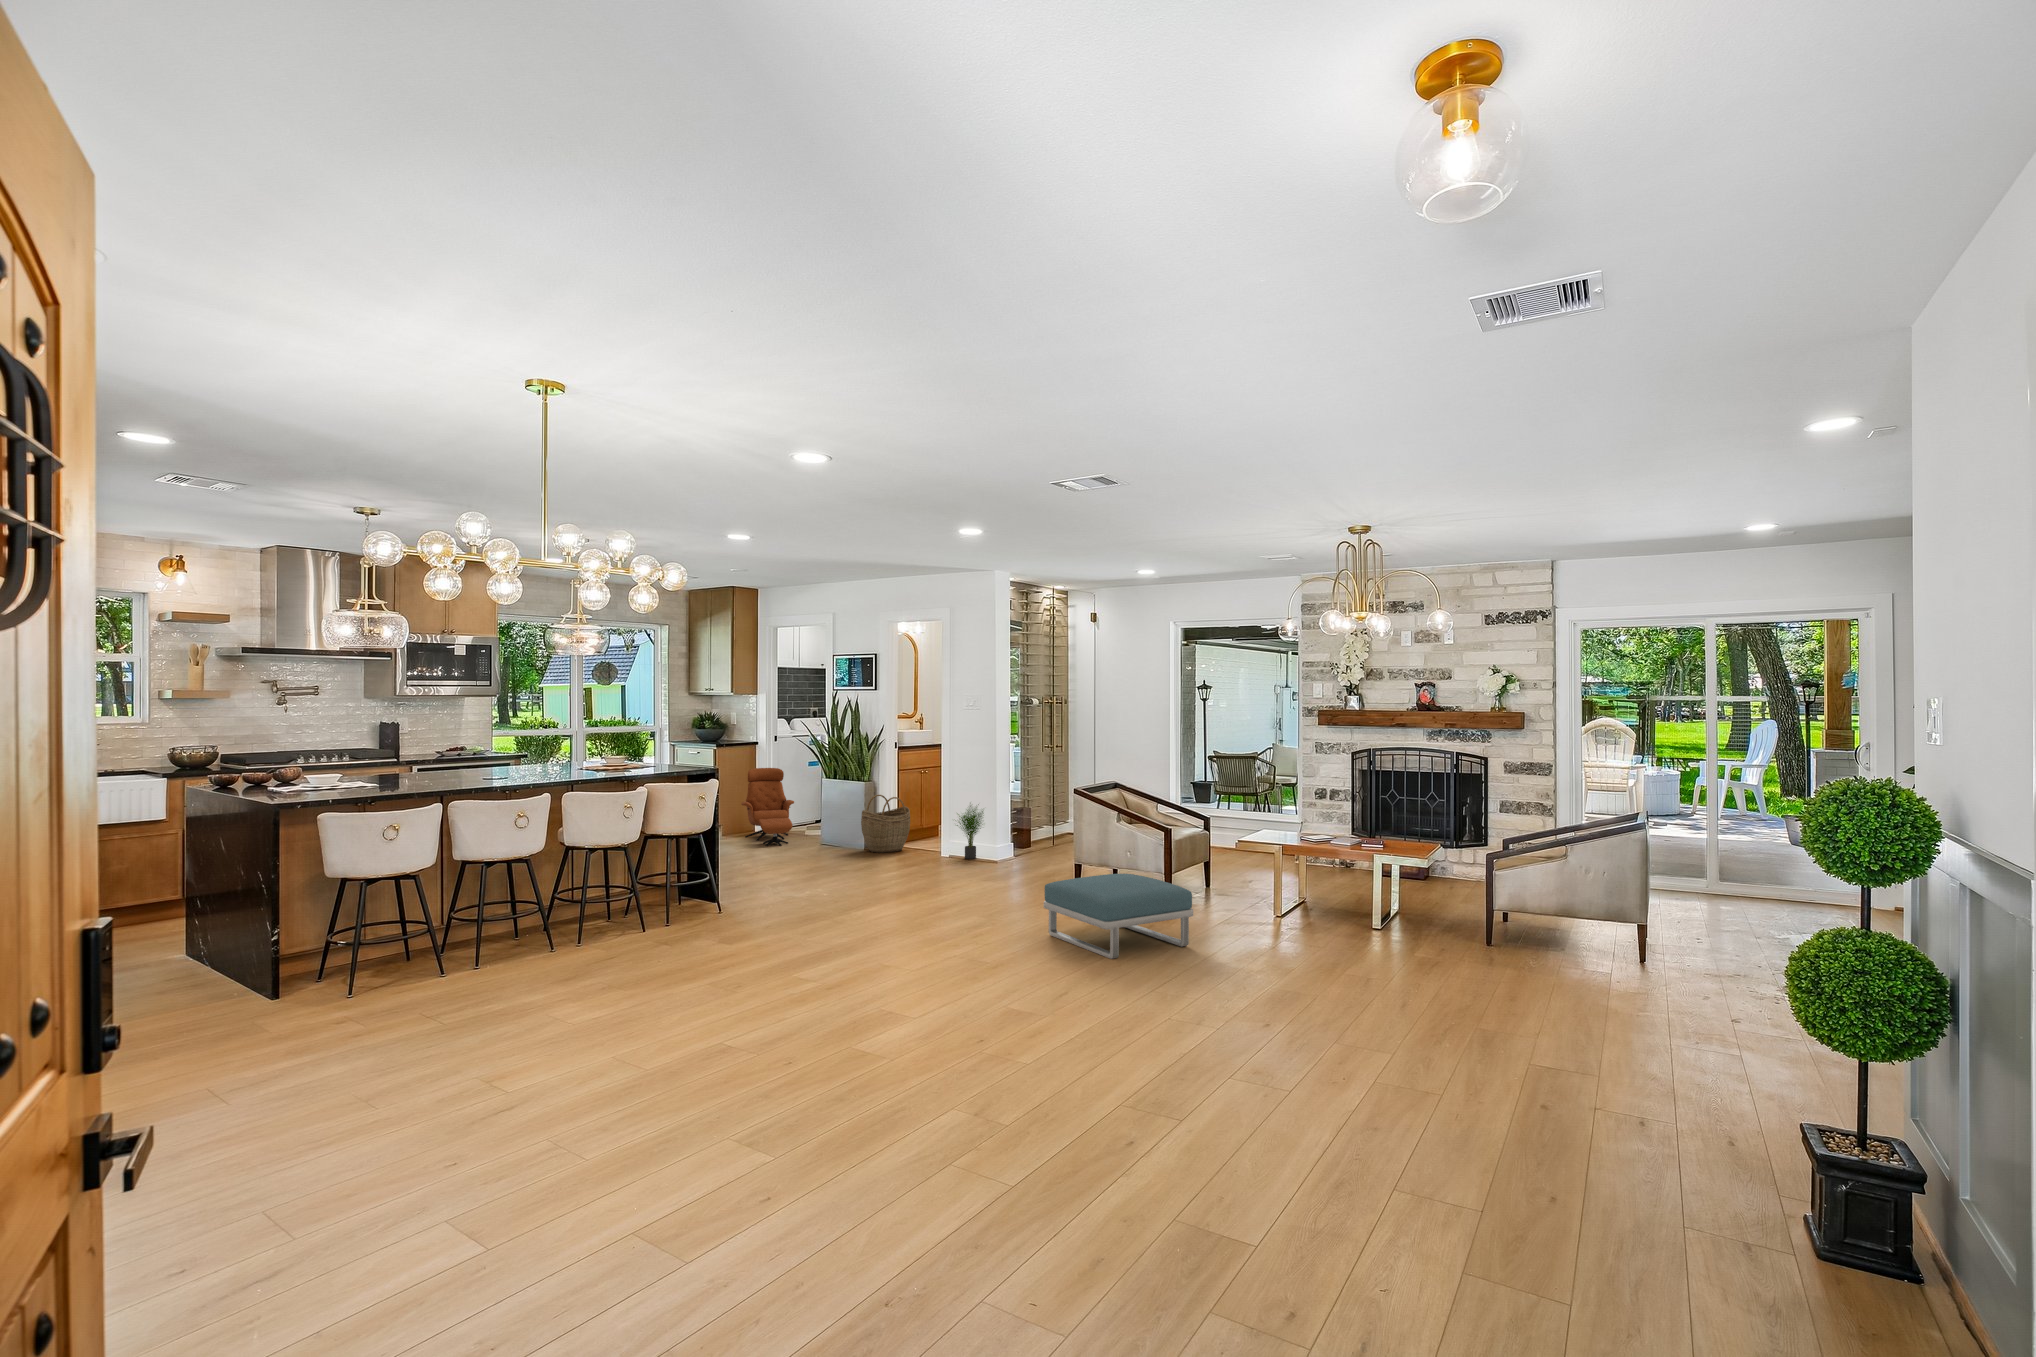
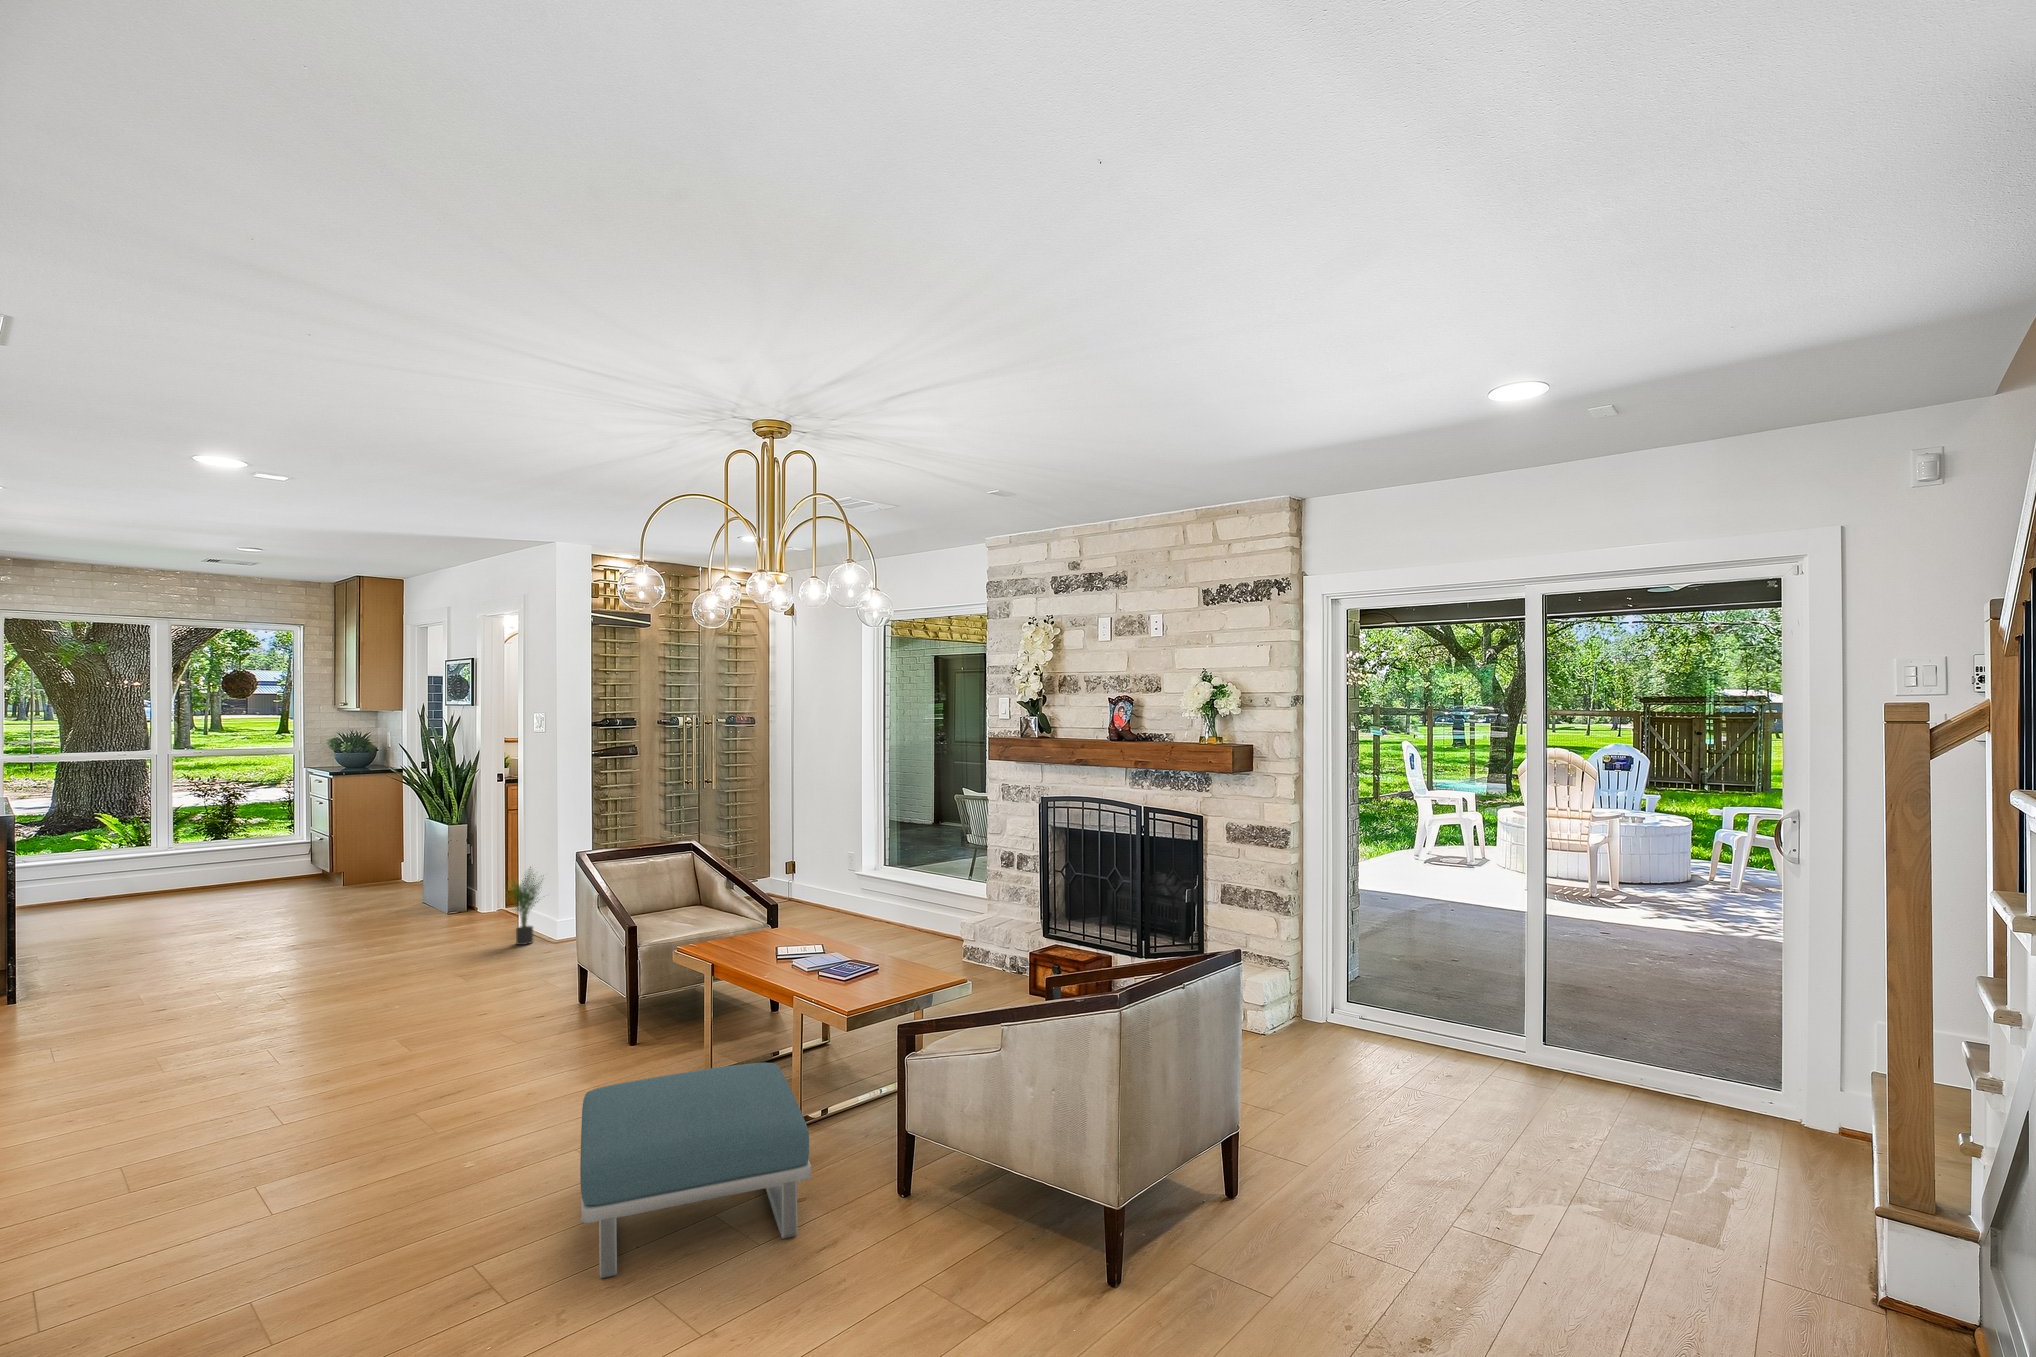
armchair: present [741,768,794,846] -> none [322,807,413,913]
woven basket: present [861,795,910,853] -> none [416,850,490,930]
footstool: present [1044,874,1193,959] -> present [580,1063,811,1278]

